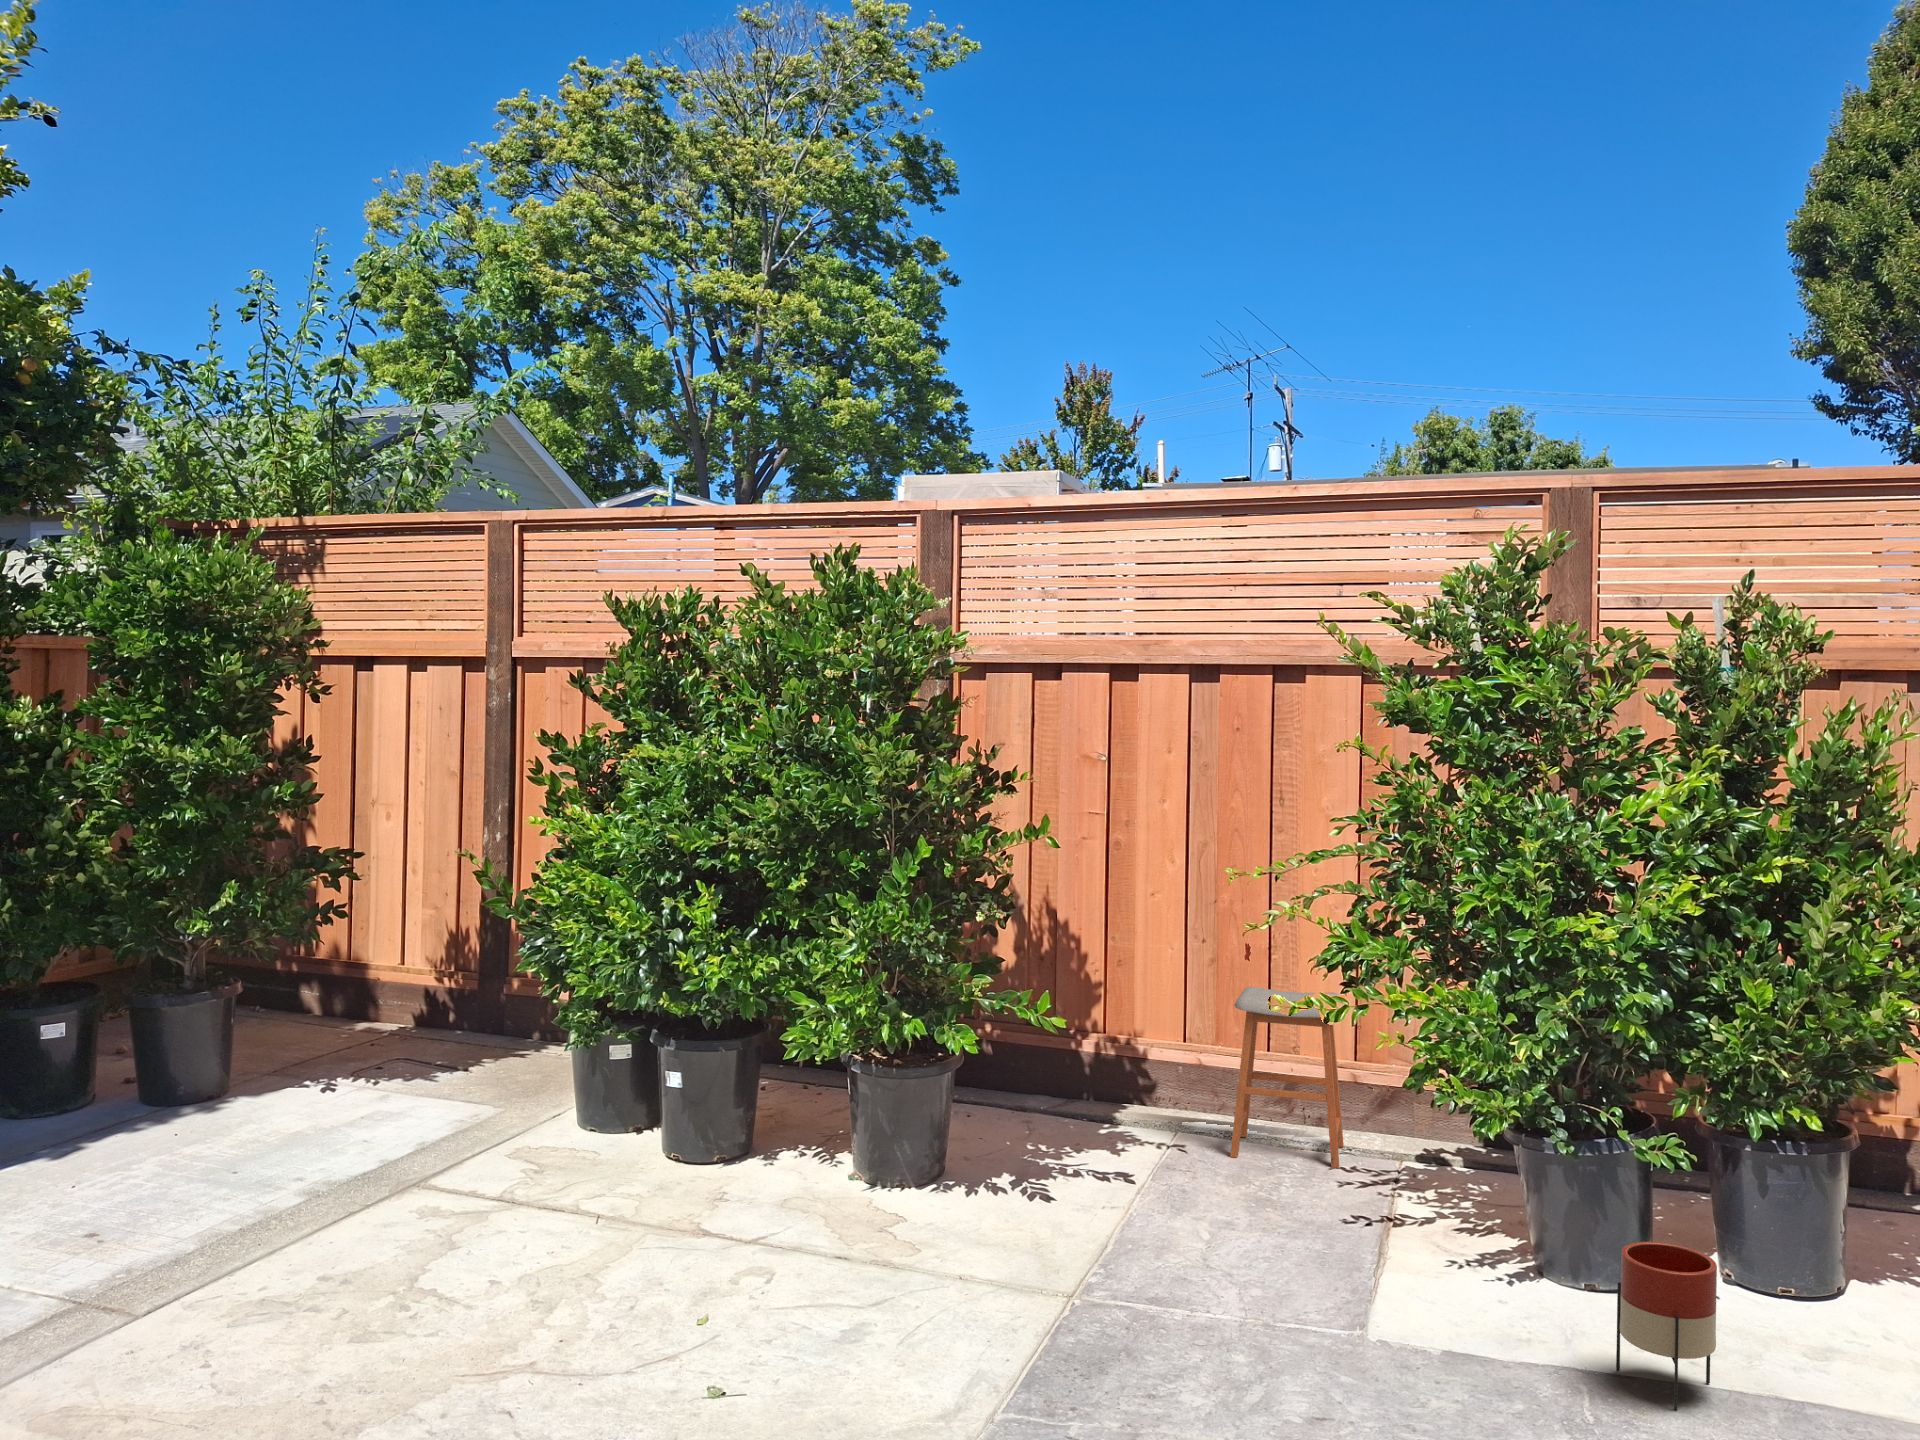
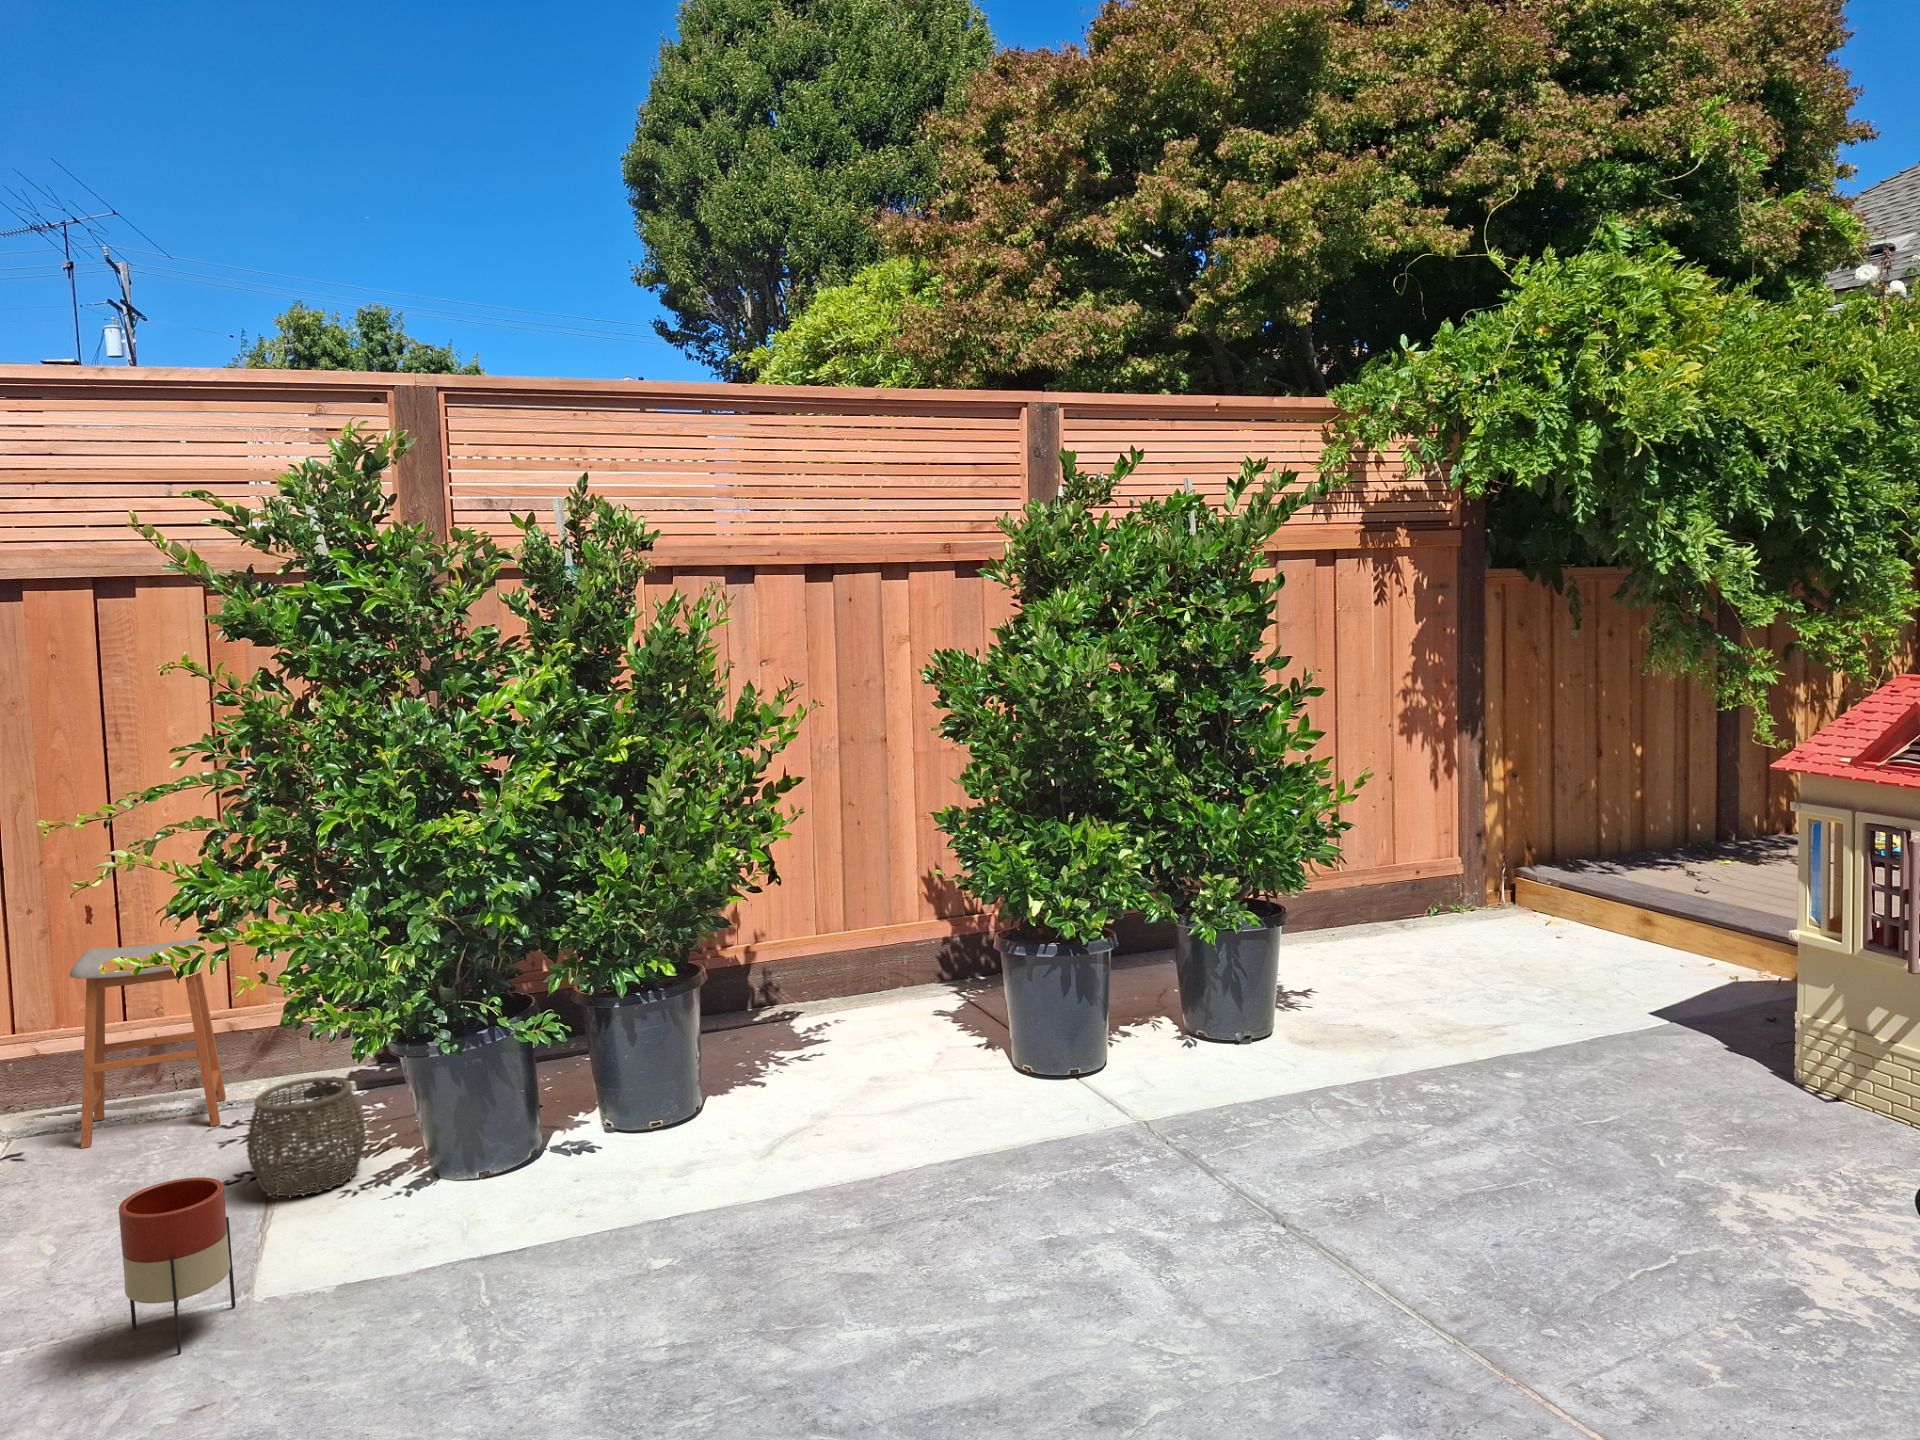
woven basket: none [1366,1143,1472,1255] -> present [247,1077,366,1197]
planter: present [1616,1242,1717,1410] -> present [119,1177,235,1354]

